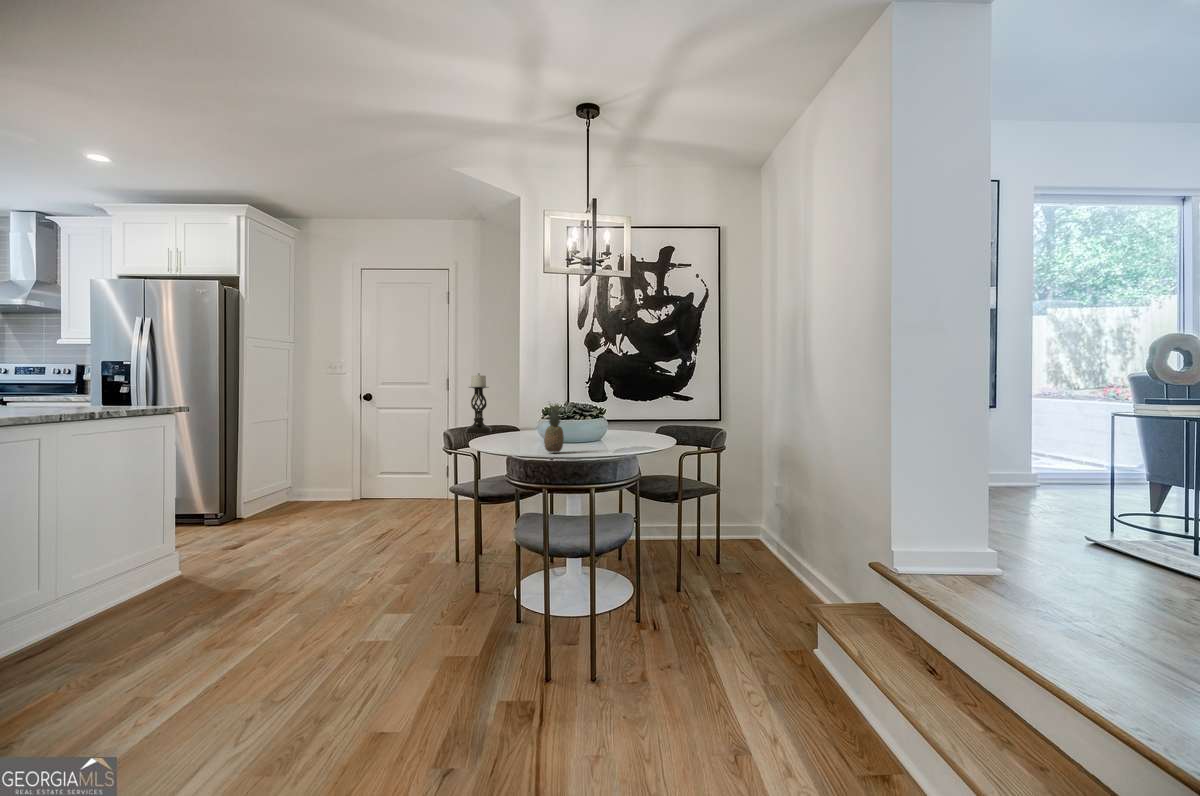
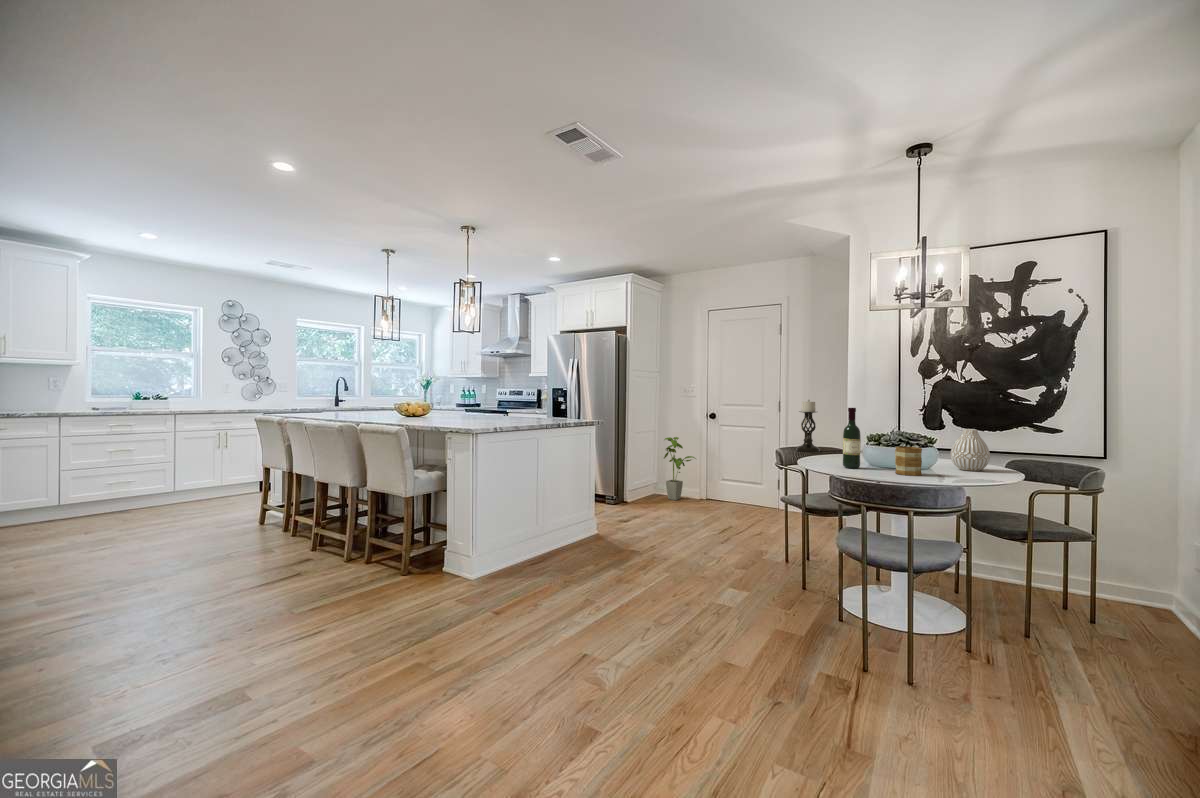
wine bottle: none [519,378,537,446] -> present [843,408,861,468]
vase: none [618,399,650,440] -> present [950,429,990,471]
fruit: present [544,404,564,452] -> none [864,430,884,476]
mug: none [572,419,598,449] -> present [895,447,922,476]
house plant: none [299,426,347,506] -> present [664,437,696,500]

